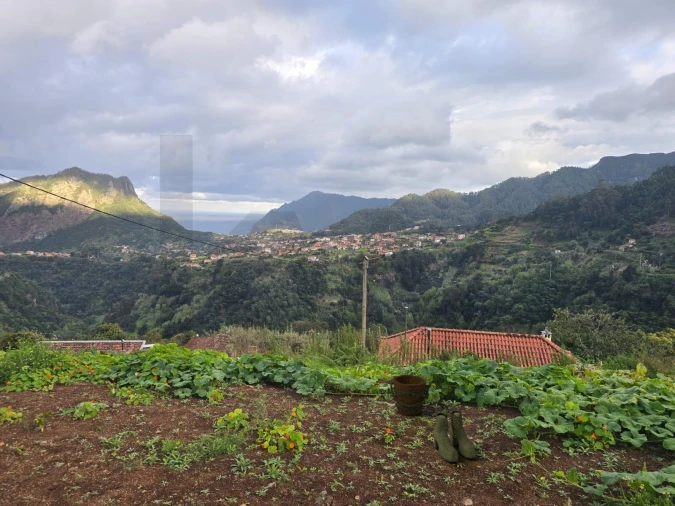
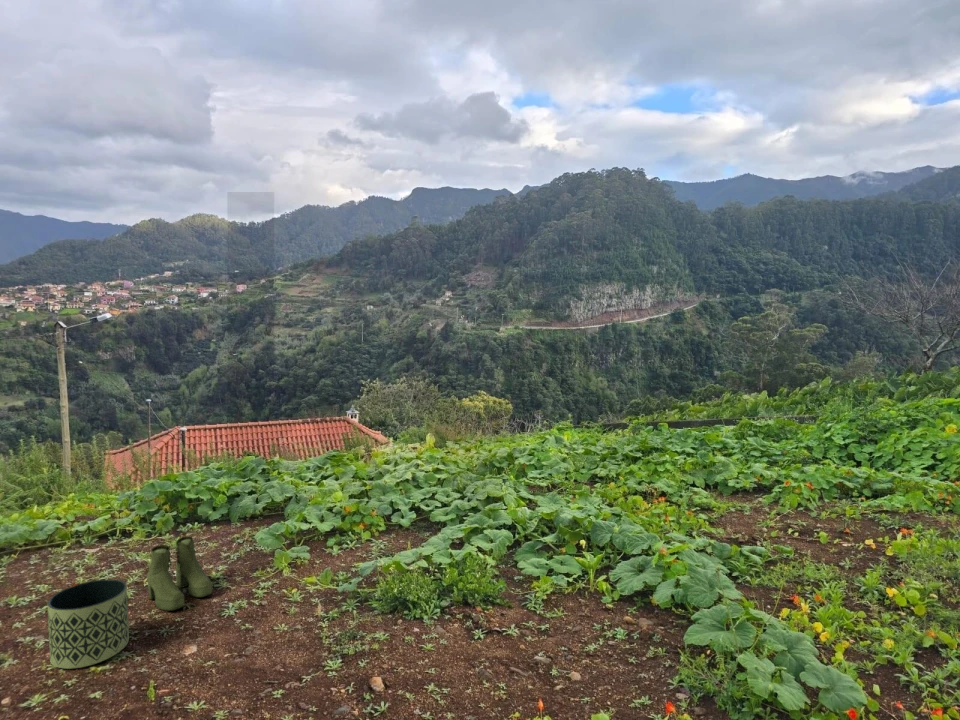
bucket: present [390,375,429,416] -> none [75,501,149,565]
planter: none [385,426,427,484] -> present [47,579,129,669]

